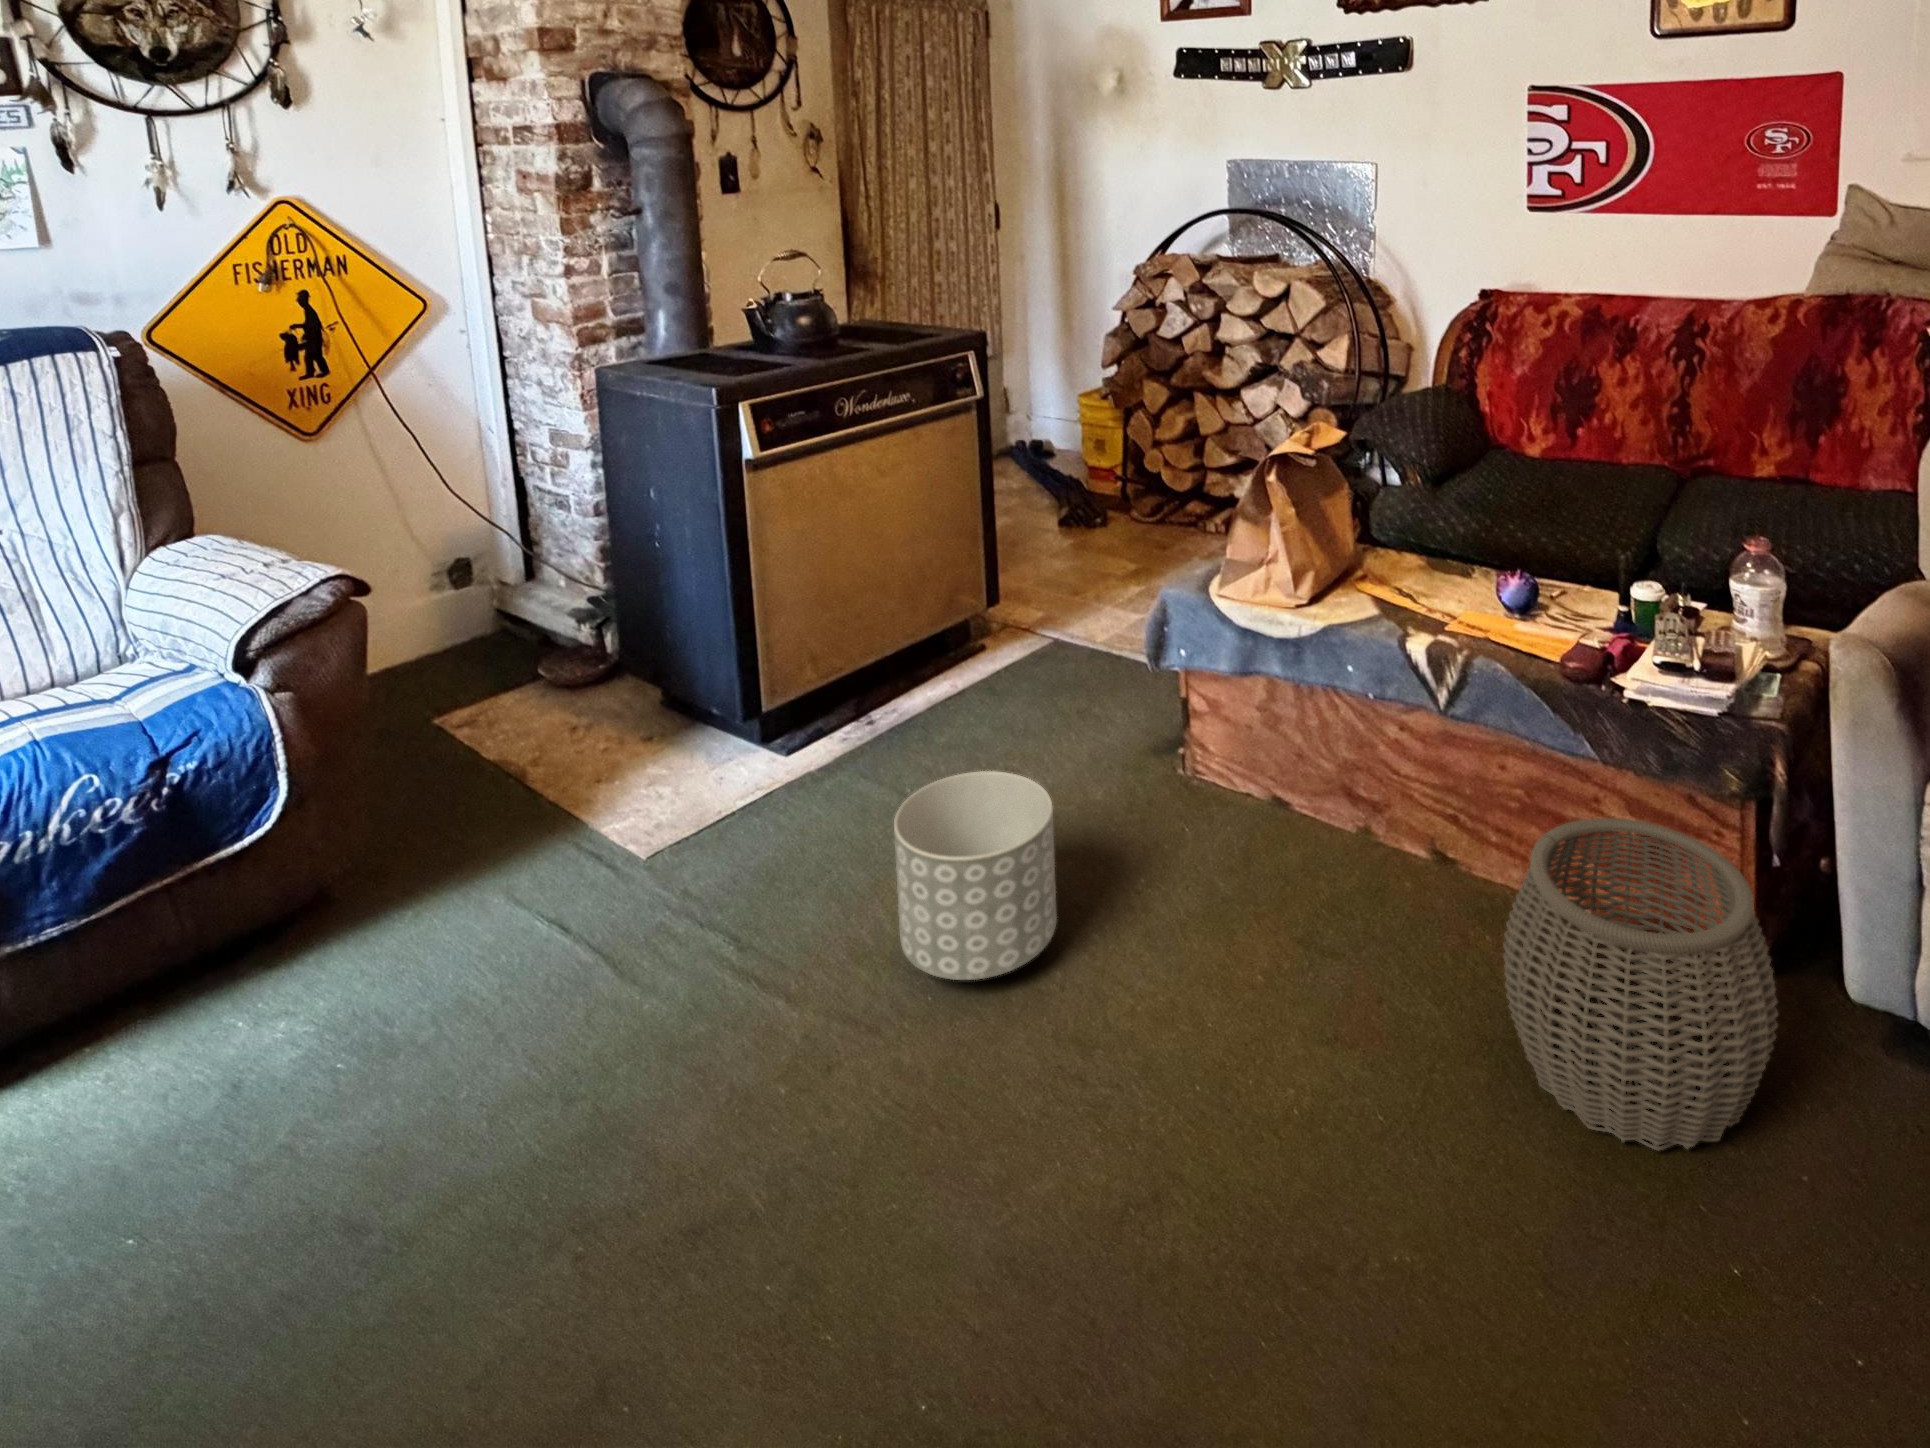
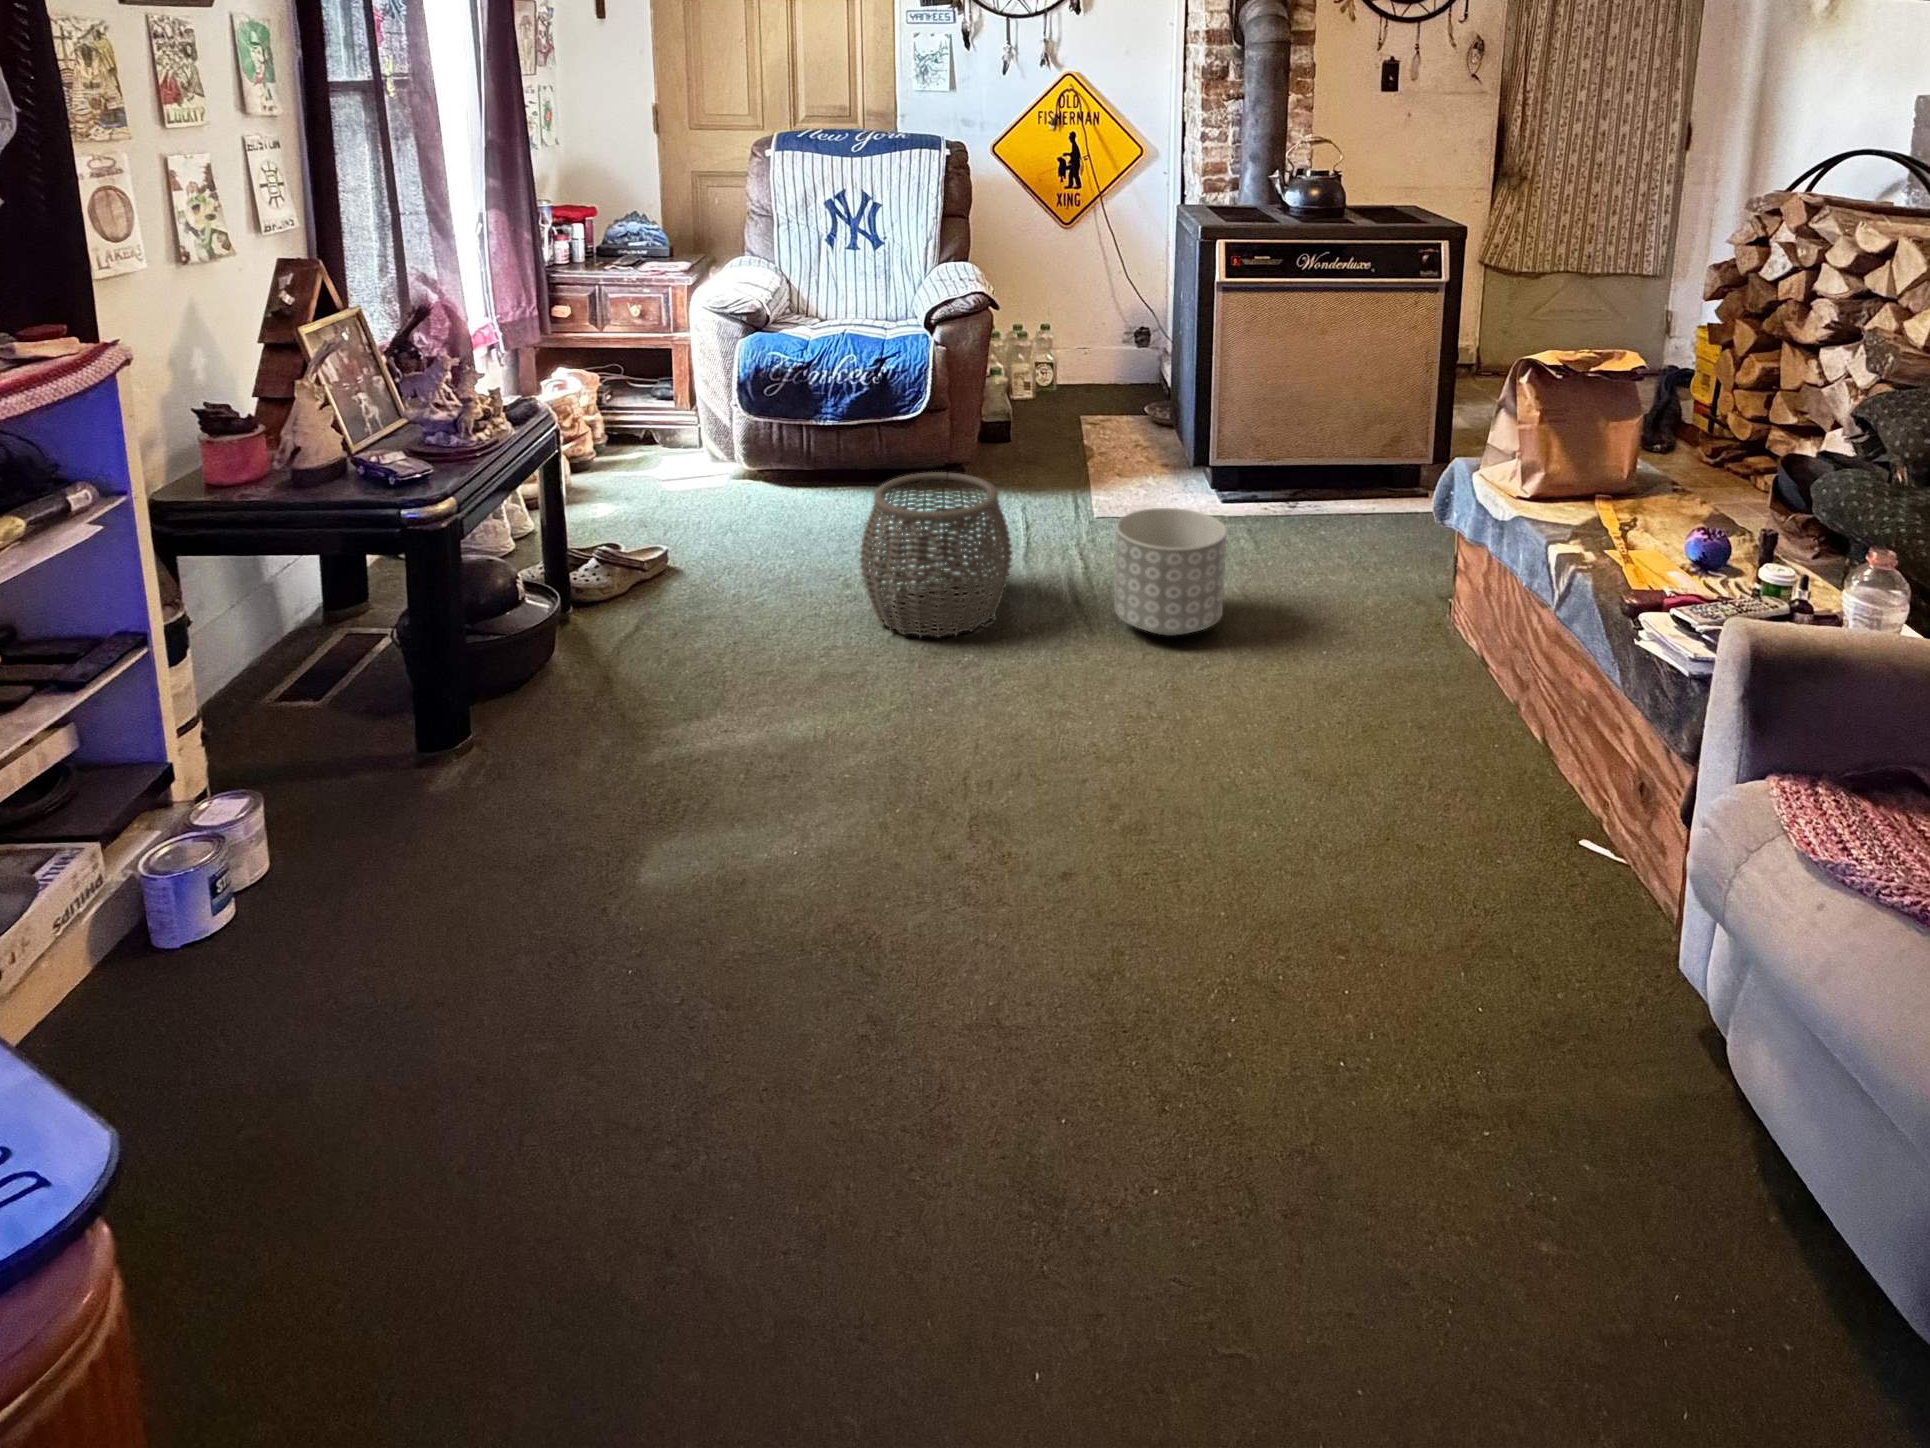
woven basket: present [1503,818,1778,1151] -> present [859,472,1012,637]

